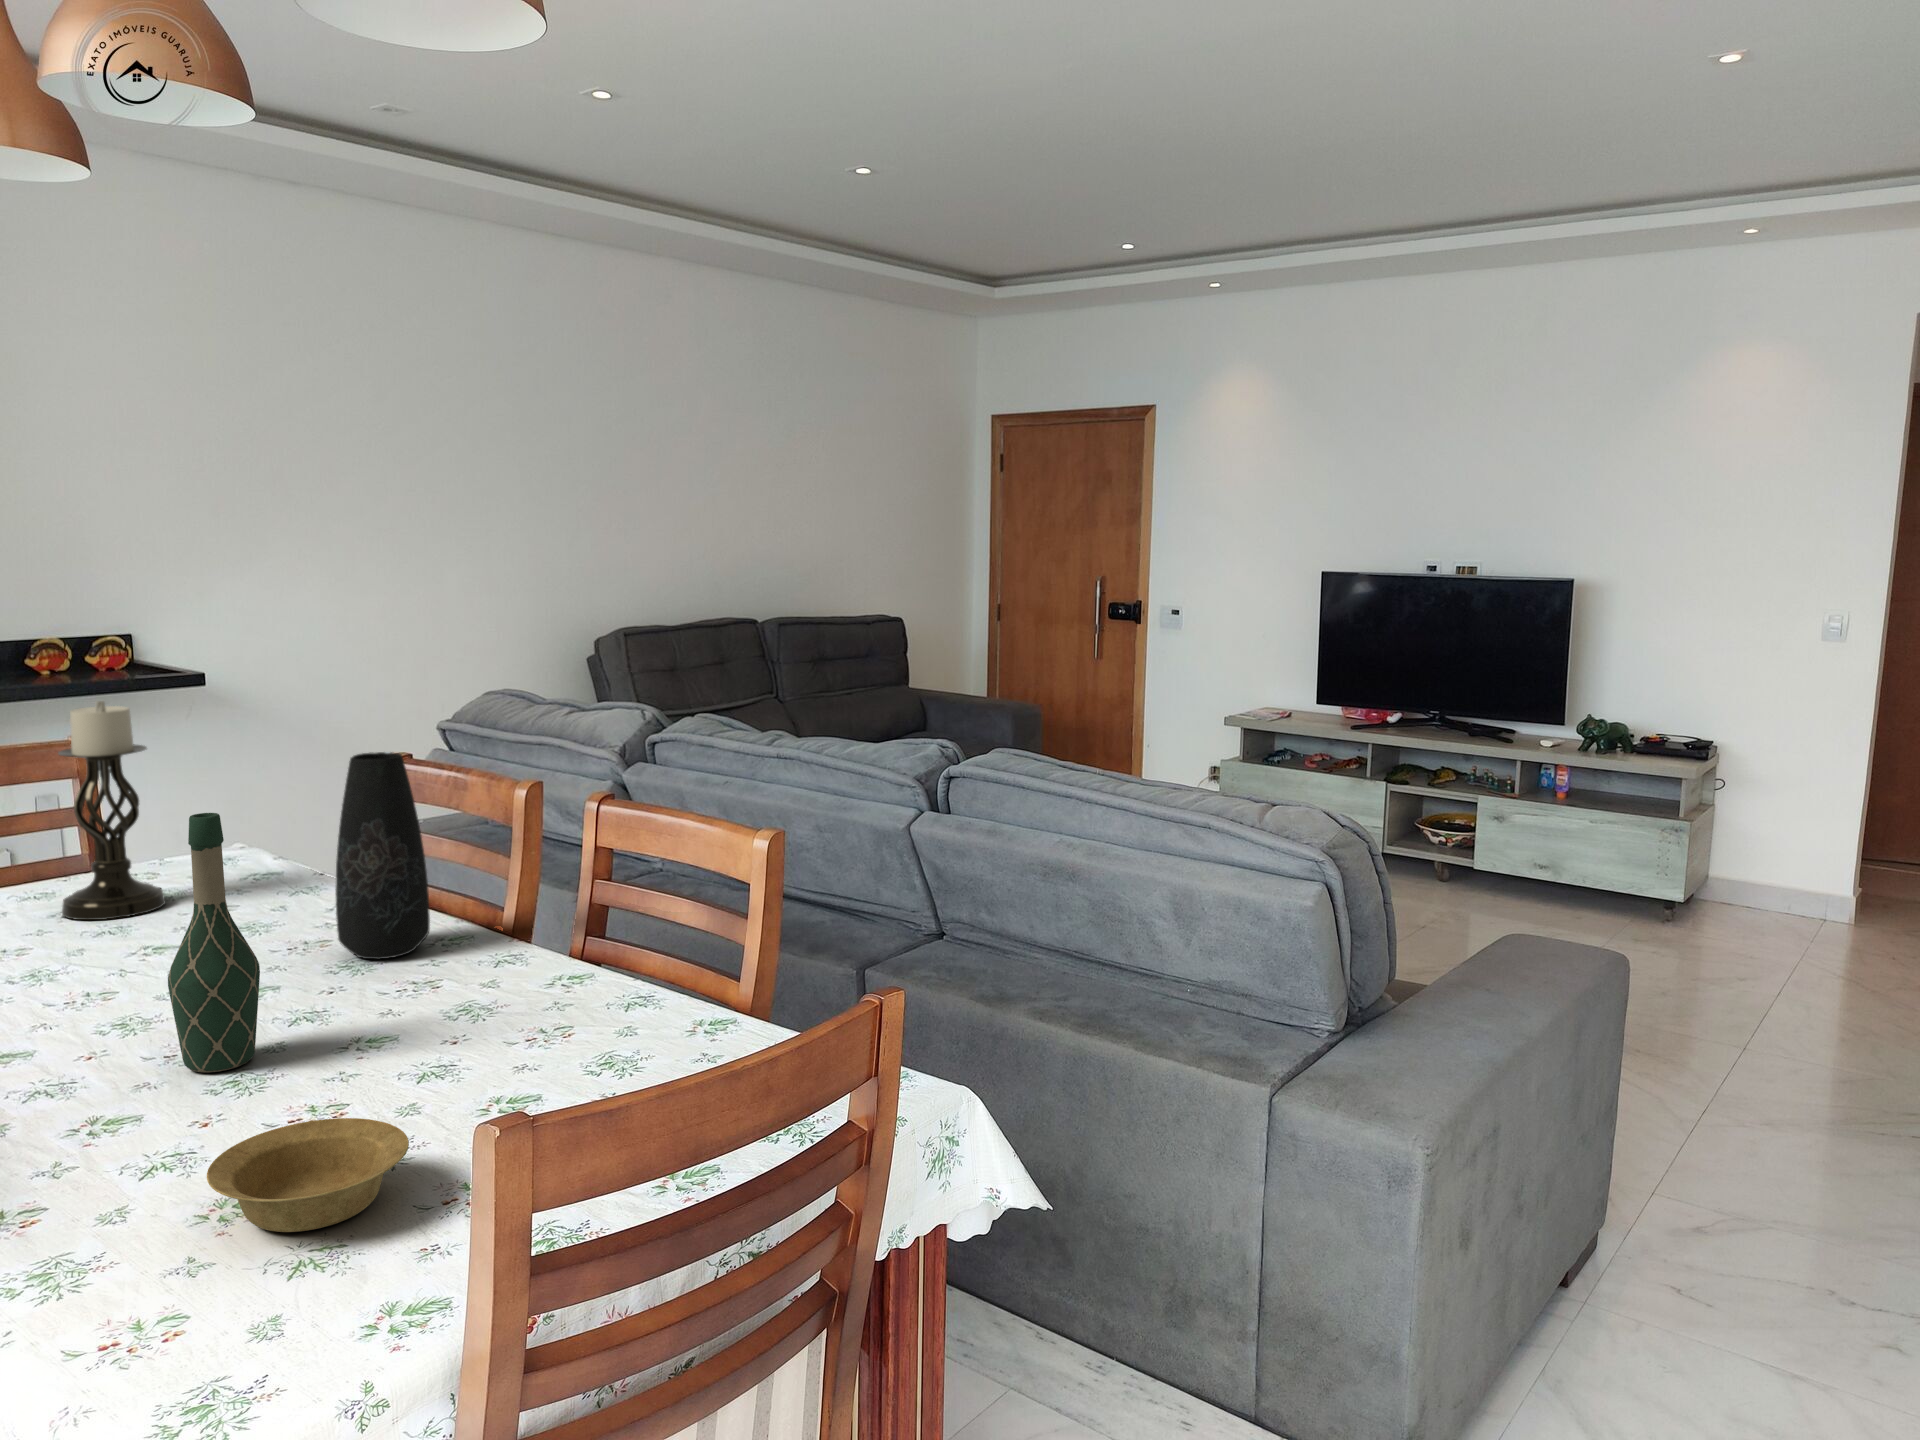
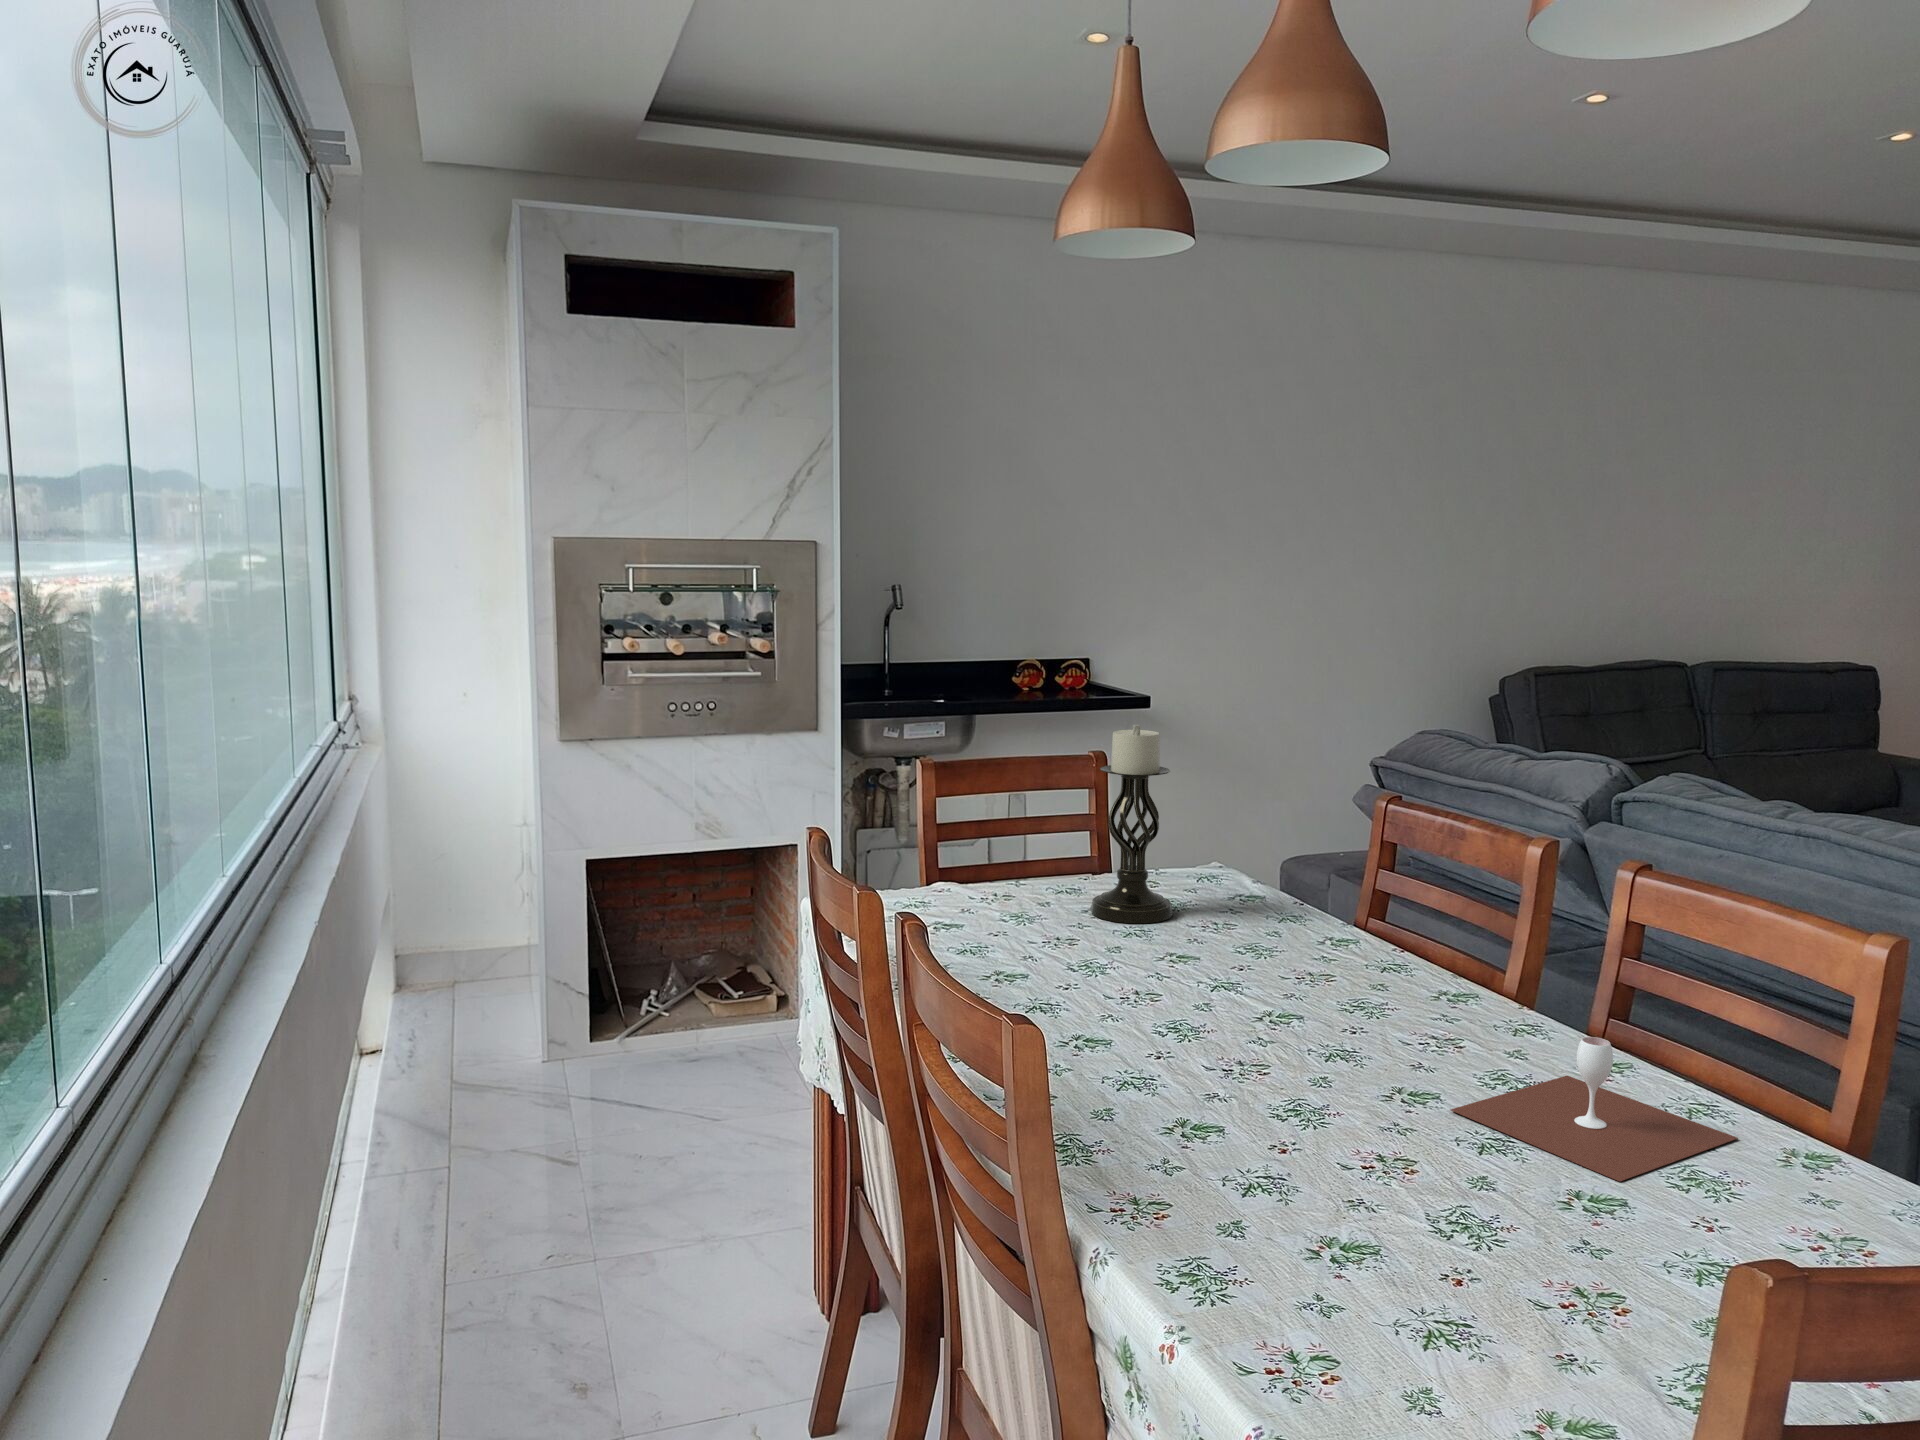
vase: present [336,752,430,959] -> none [1351,796,1443,1006]
wine bottle: present [168,813,260,1072] -> none [1243,848,1324,1098]
wine glass: none [399,955,657,1081] -> present [1451,1037,1738,1182]
bowl: present [207,1118,409,1232] -> none [1336,1178,1533,1298]

